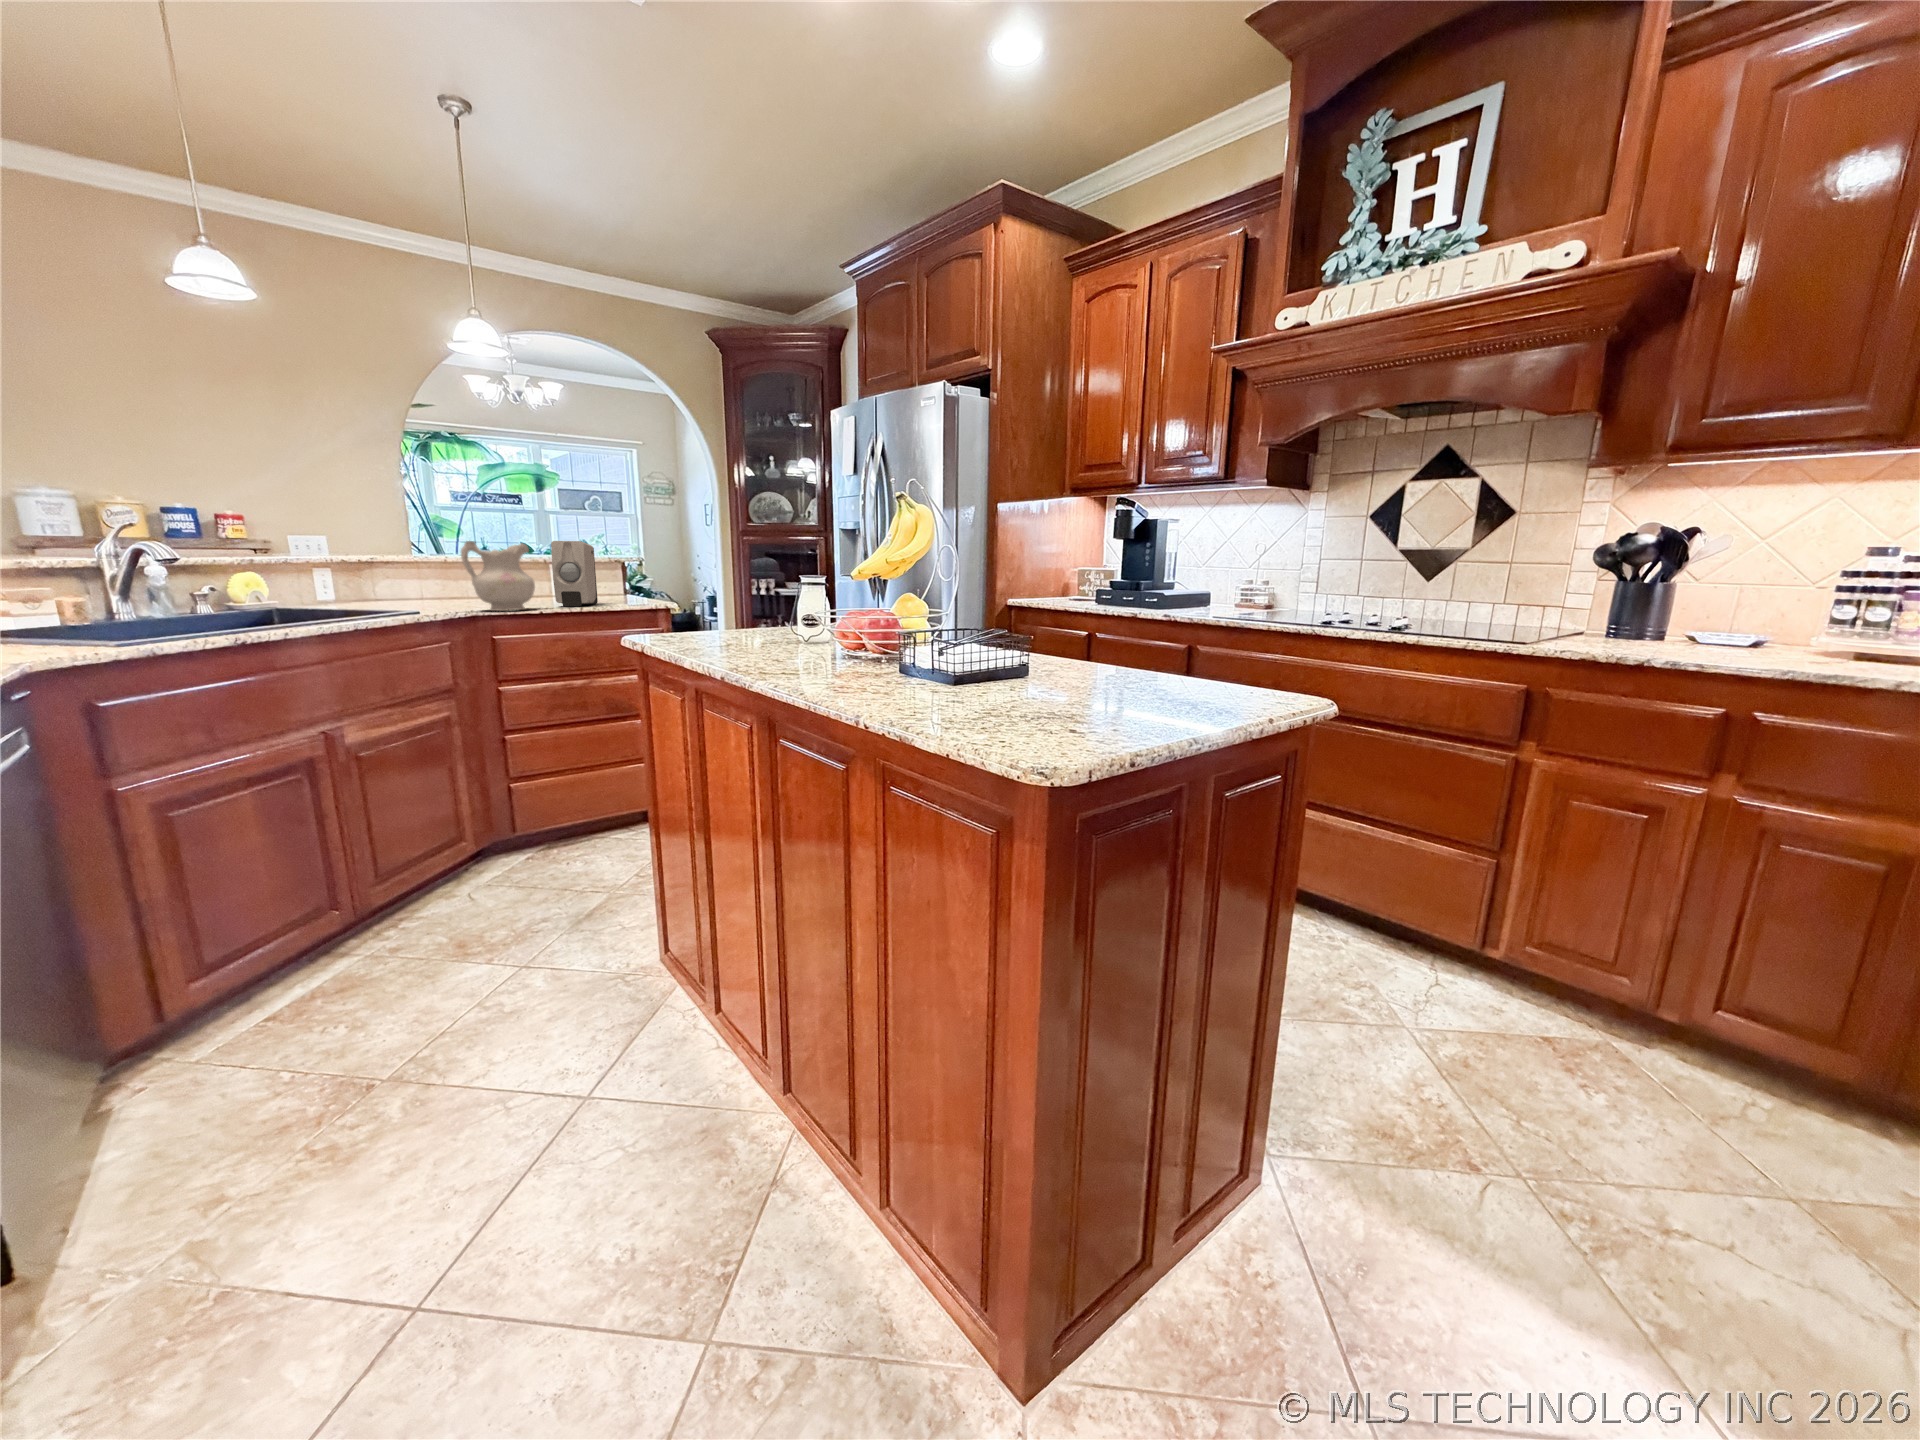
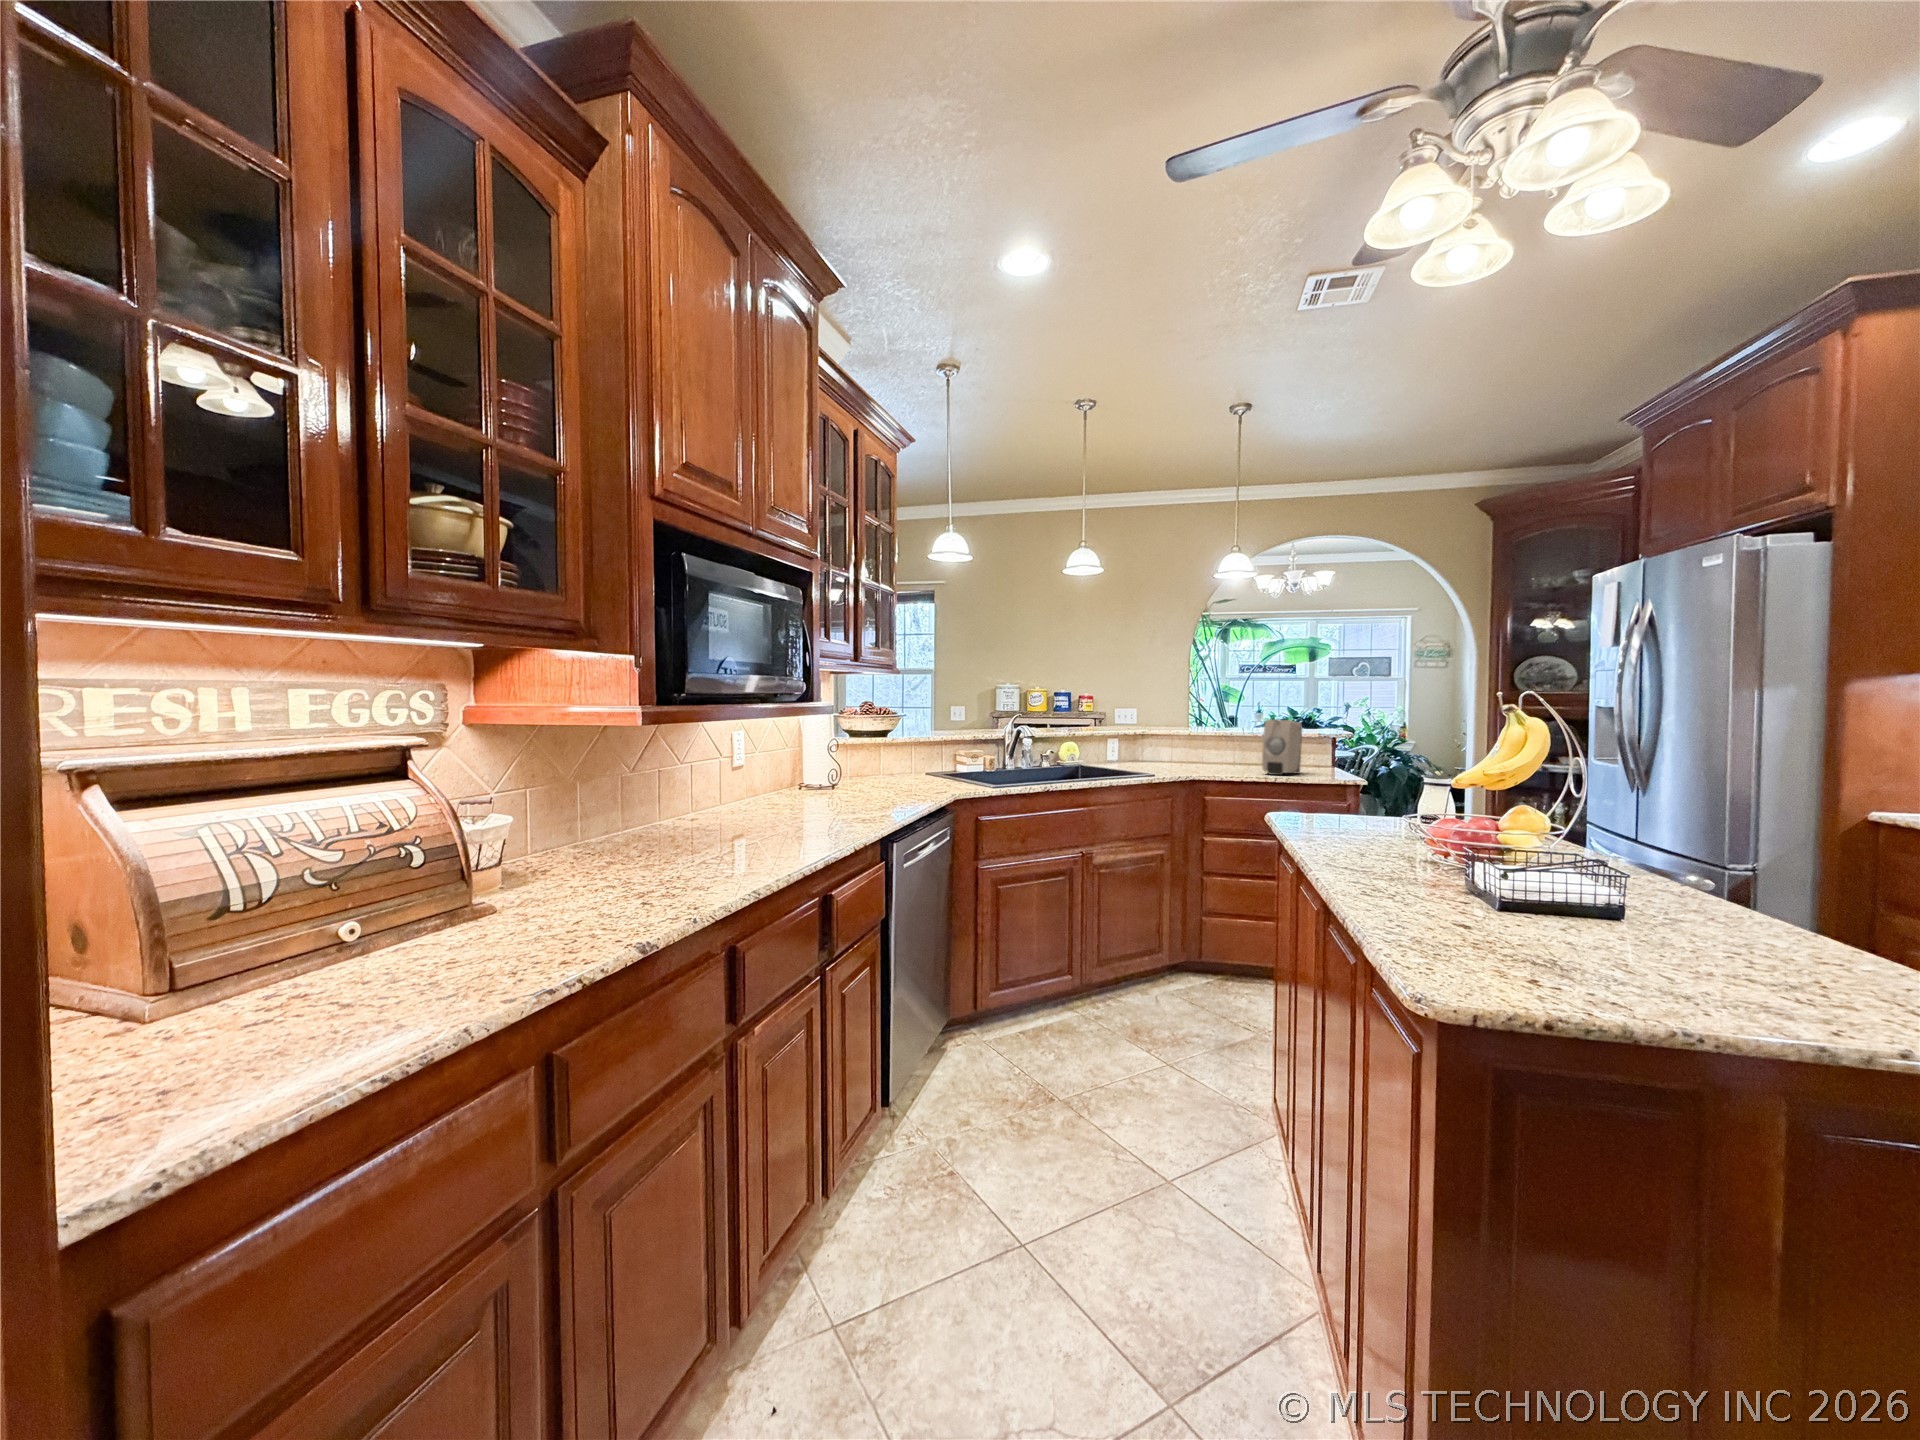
ceramic pitcher: present [461,541,535,611] -> none [1195,720,1245,776]

